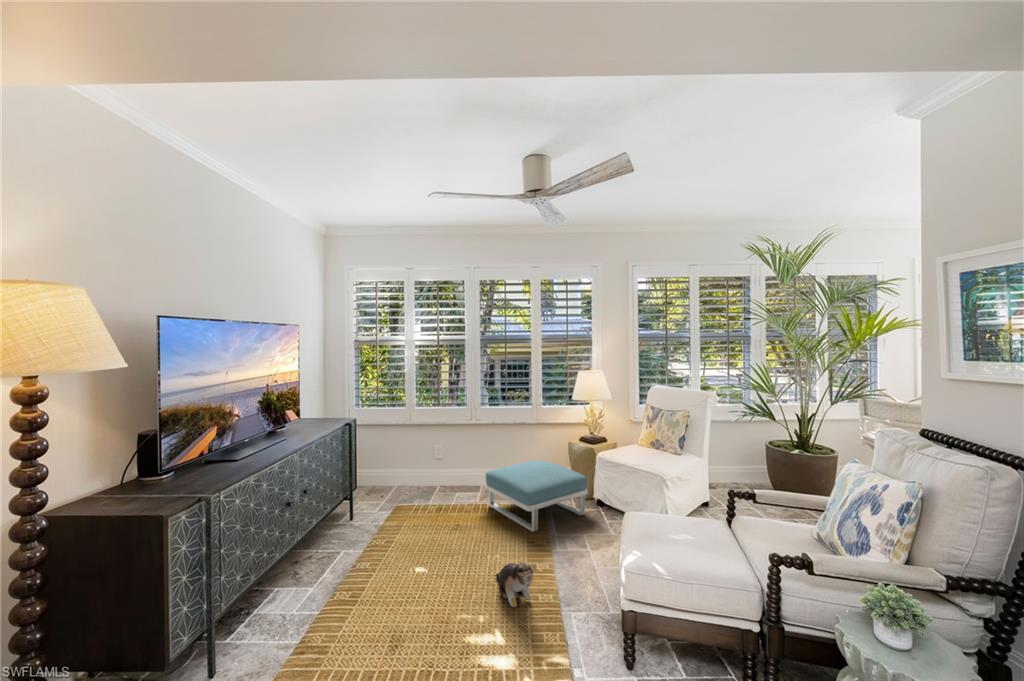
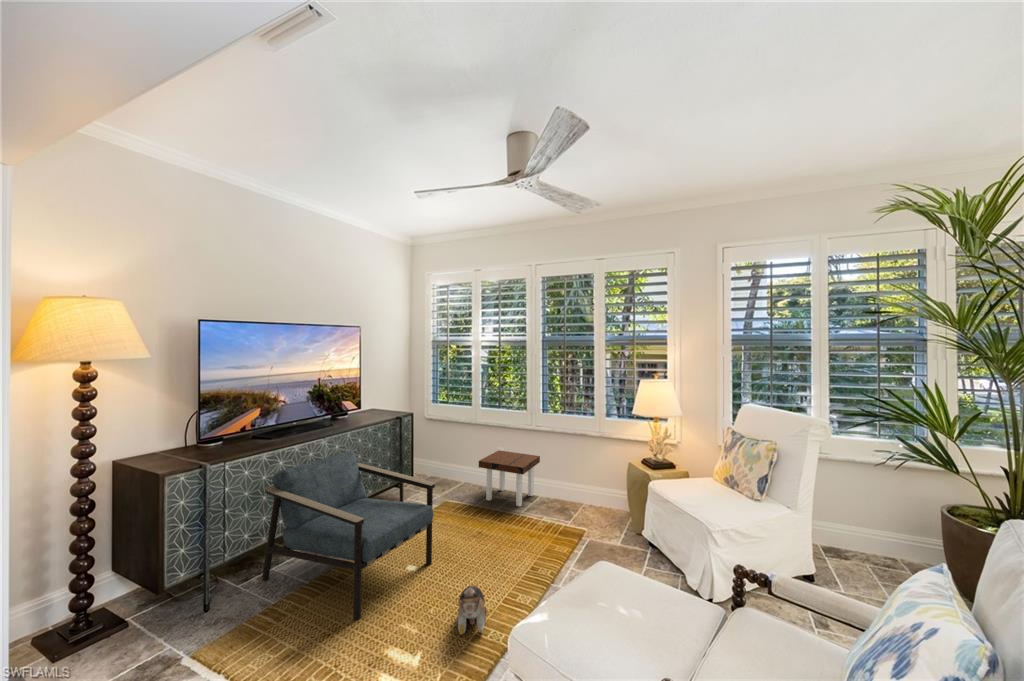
side table: none [428,448,480,498] -> present [479,450,540,506]
footstool: present [485,460,588,532] -> none [524,478,630,557]
armchair: none [252,463,437,628] -> present [262,450,435,620]

